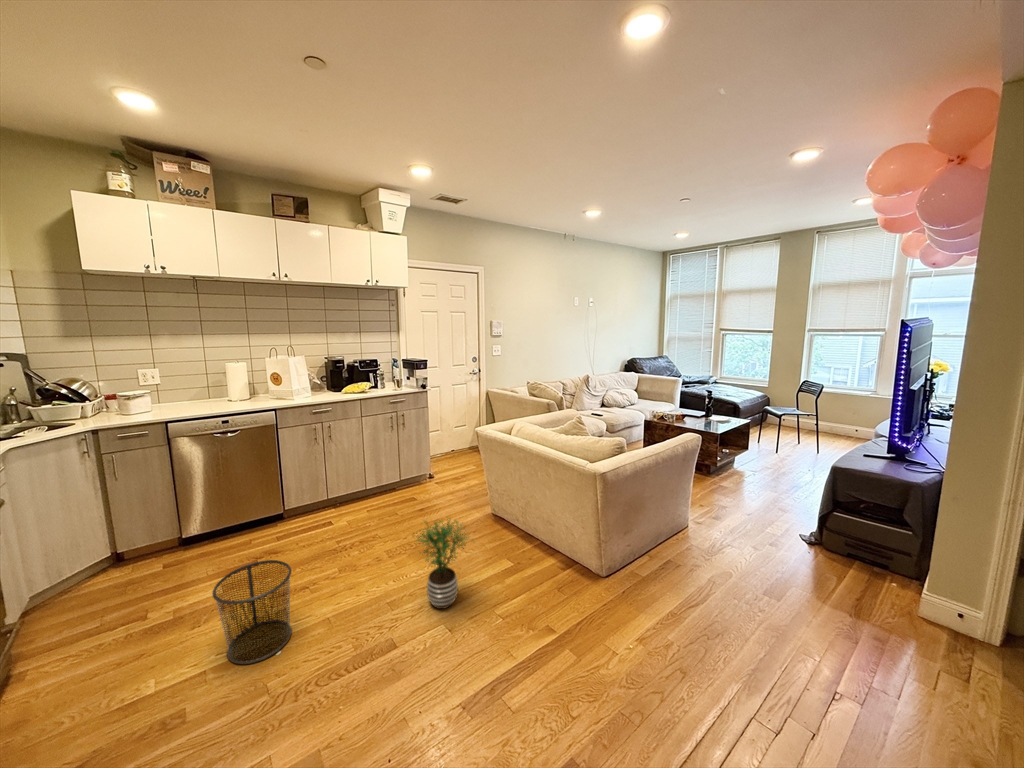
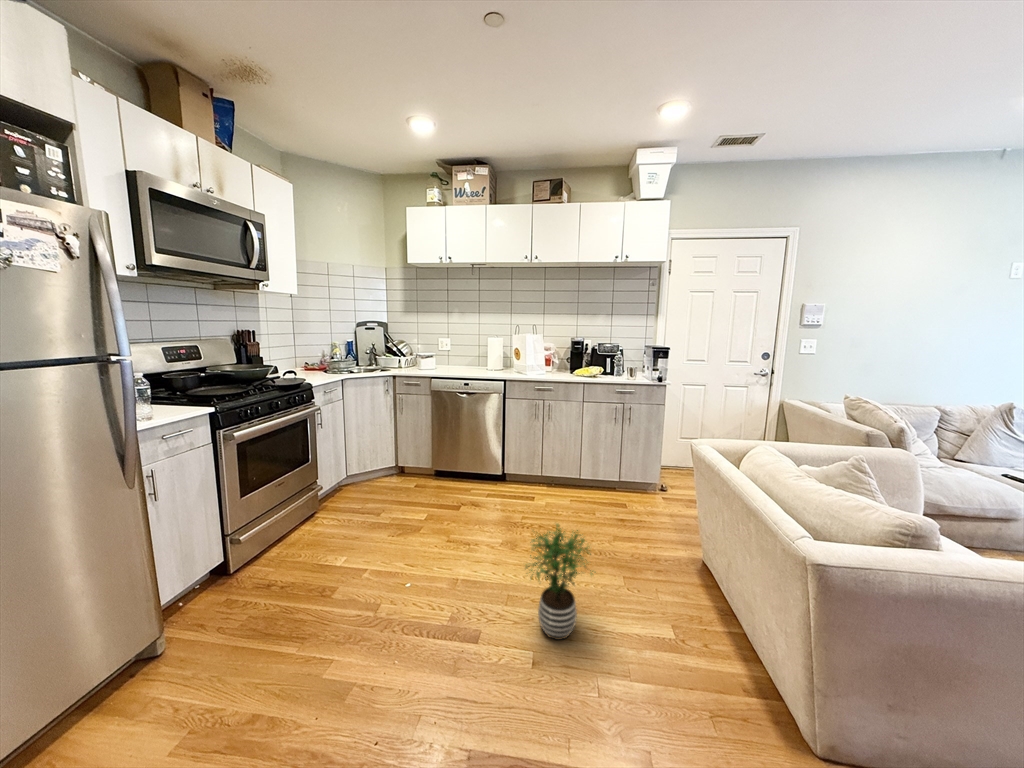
waste bin: present [212,560,292,664] -> none [376,498,436,583]

